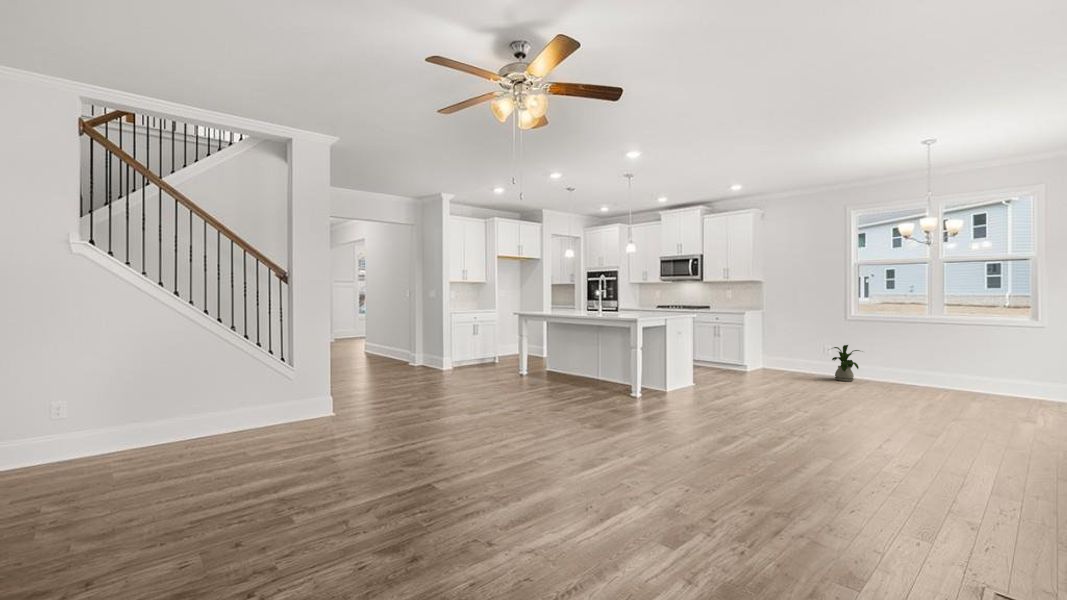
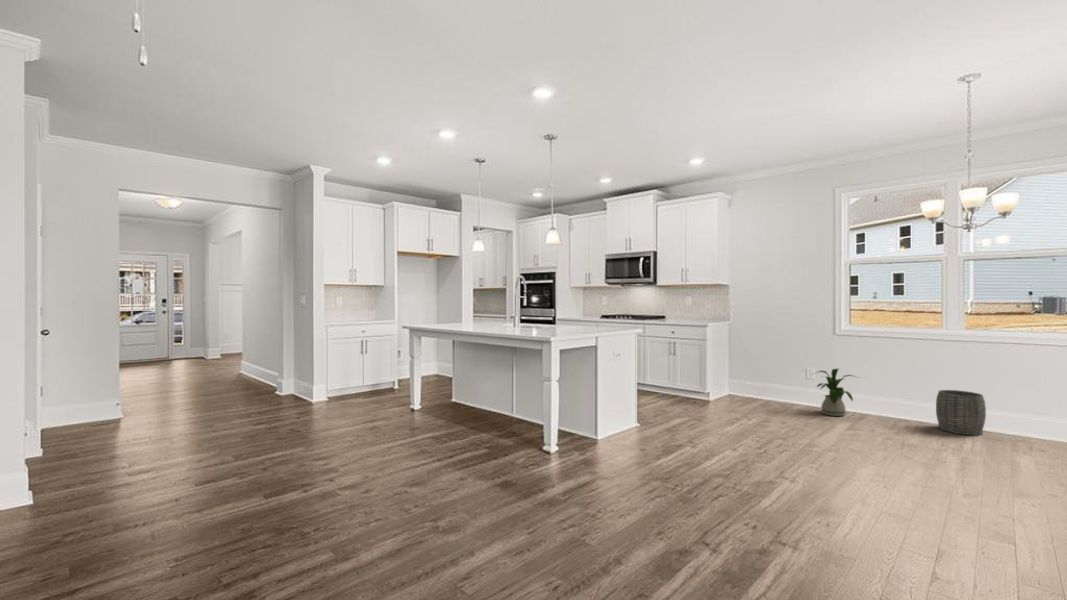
woven basket: none [922,361,959,393] -> present [936,390,986,435]

